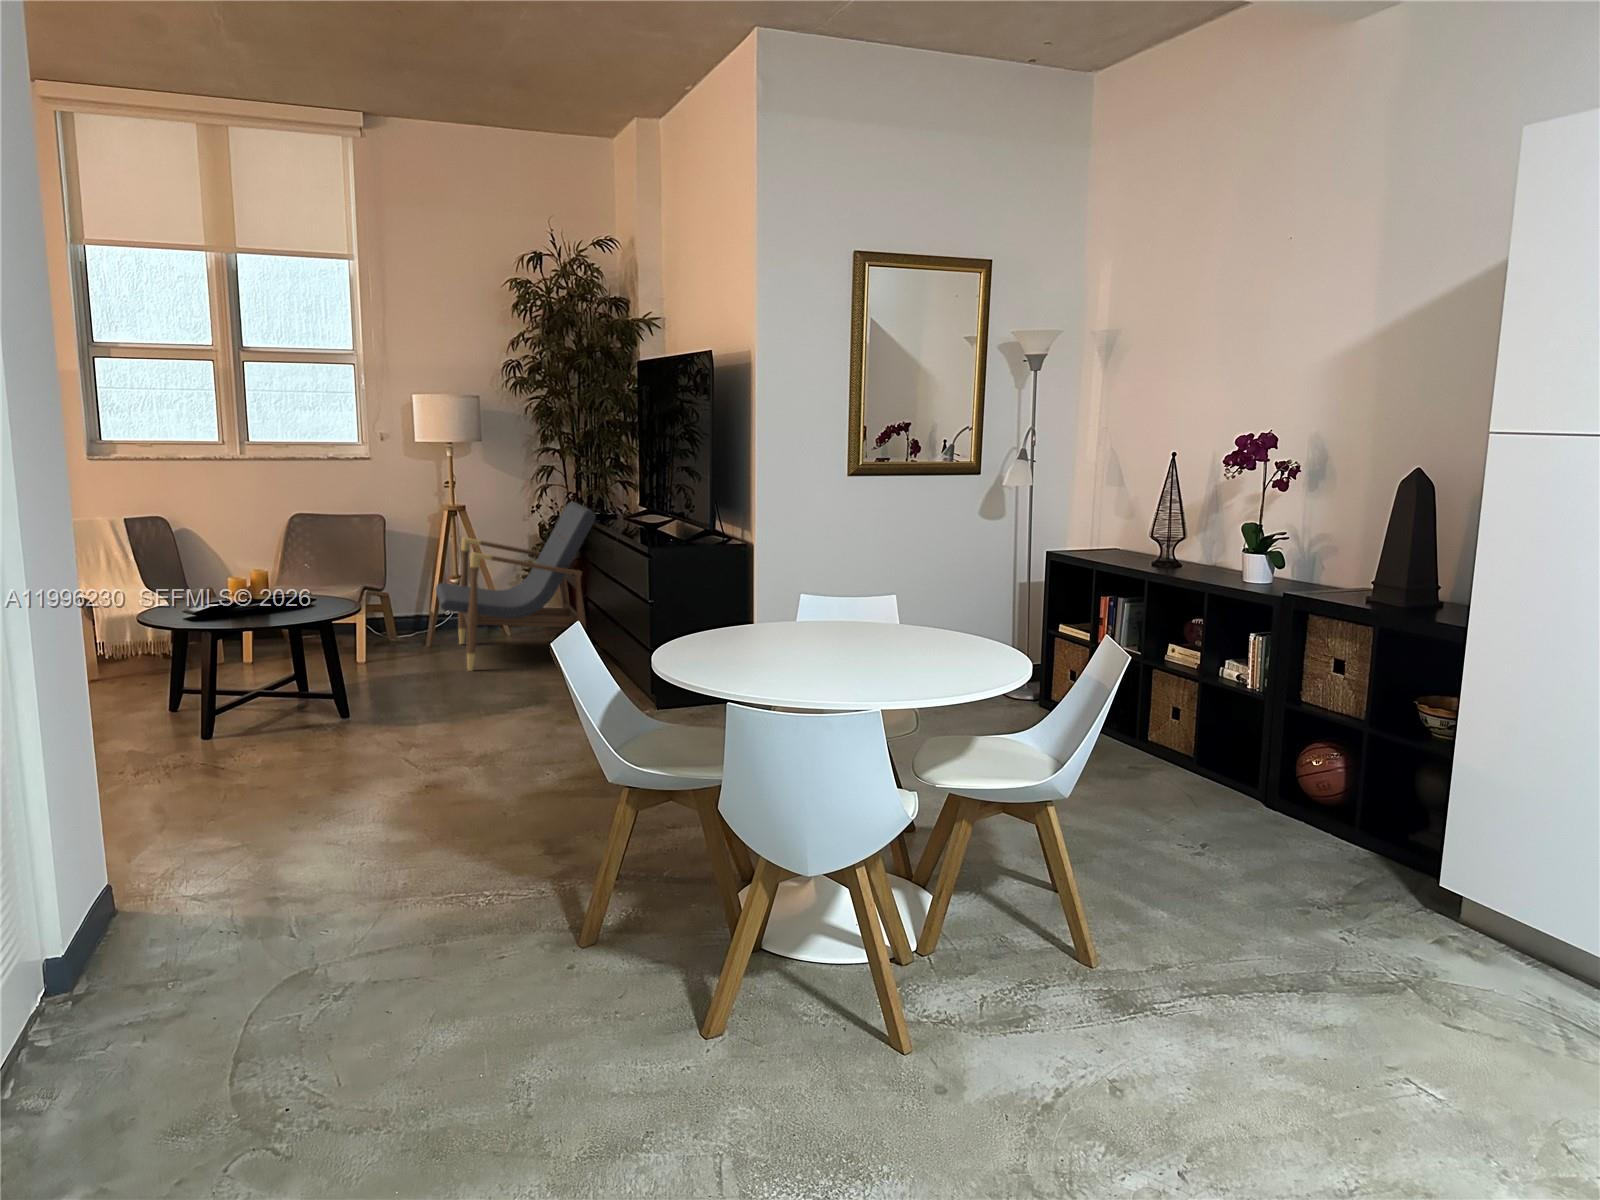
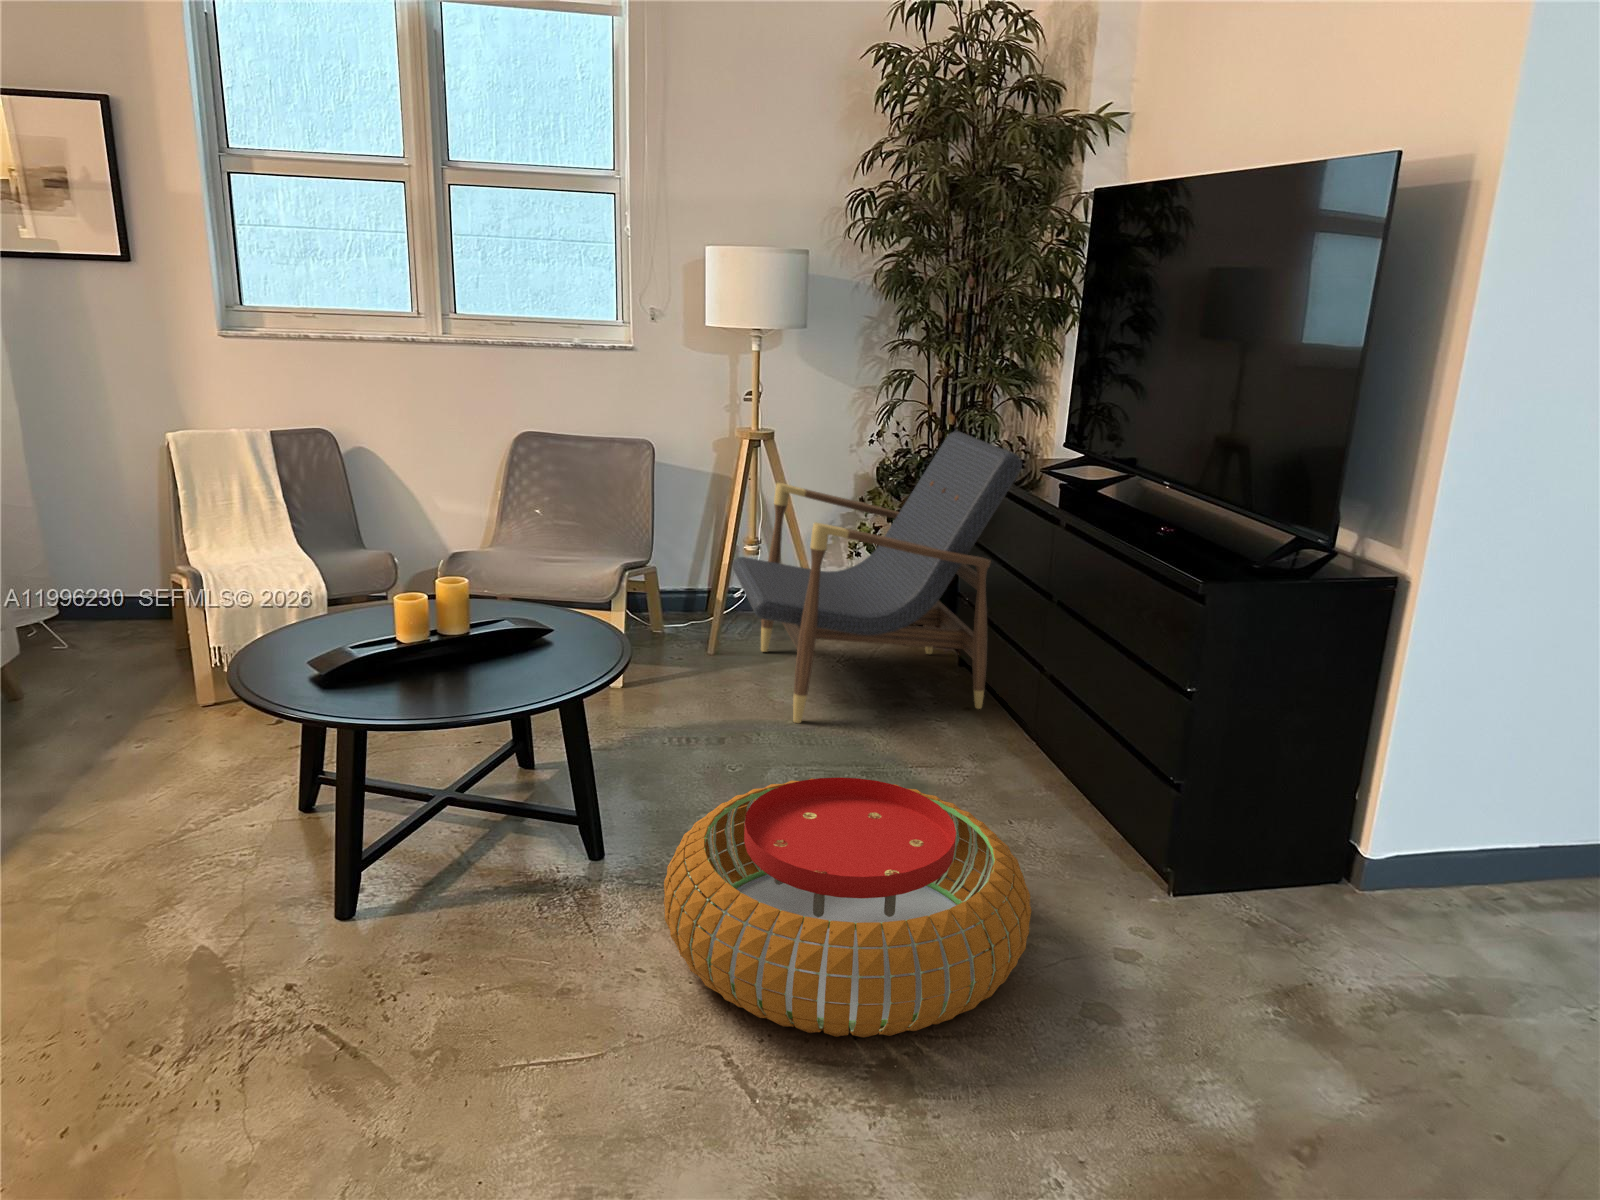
pouf: none [368,661,549,755] -> present [664,777,1032,1038]

